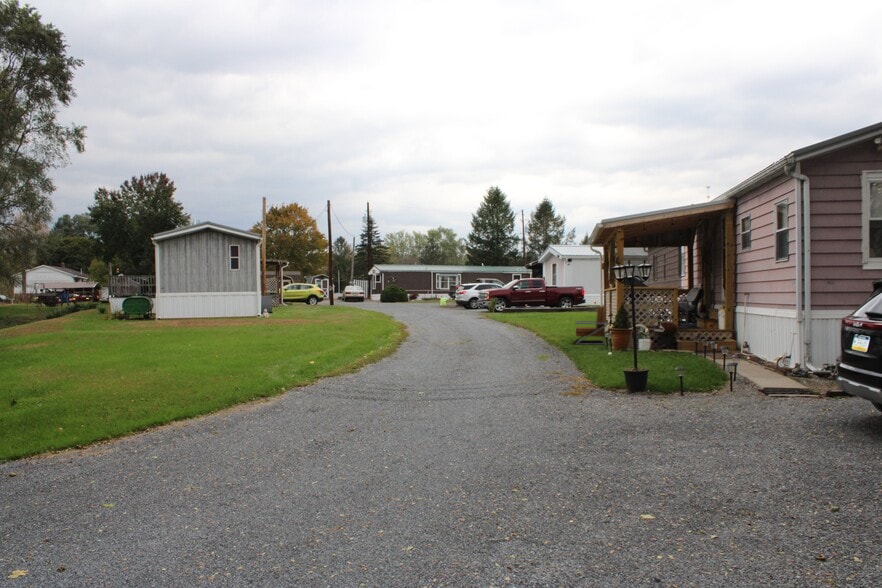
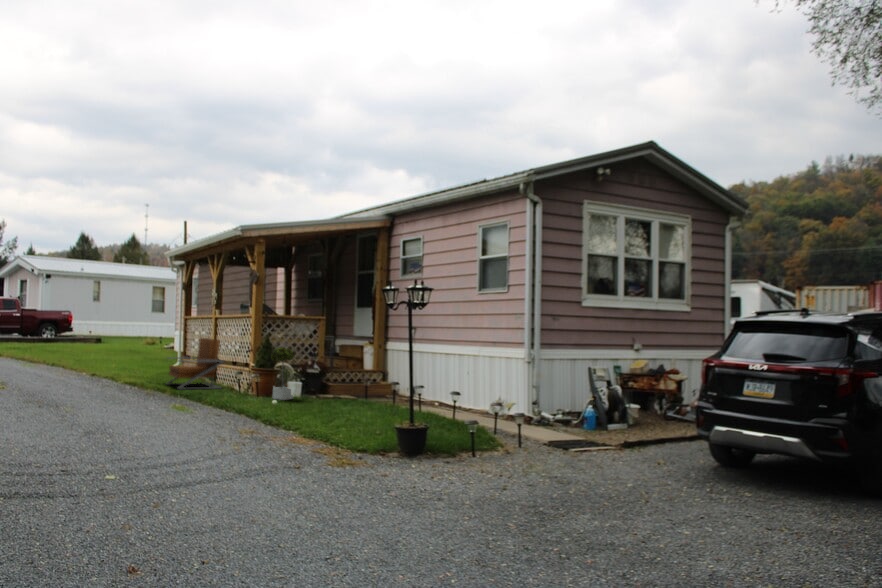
potted tree: none [626,311,644,352] -> present [271,347,294,400]

